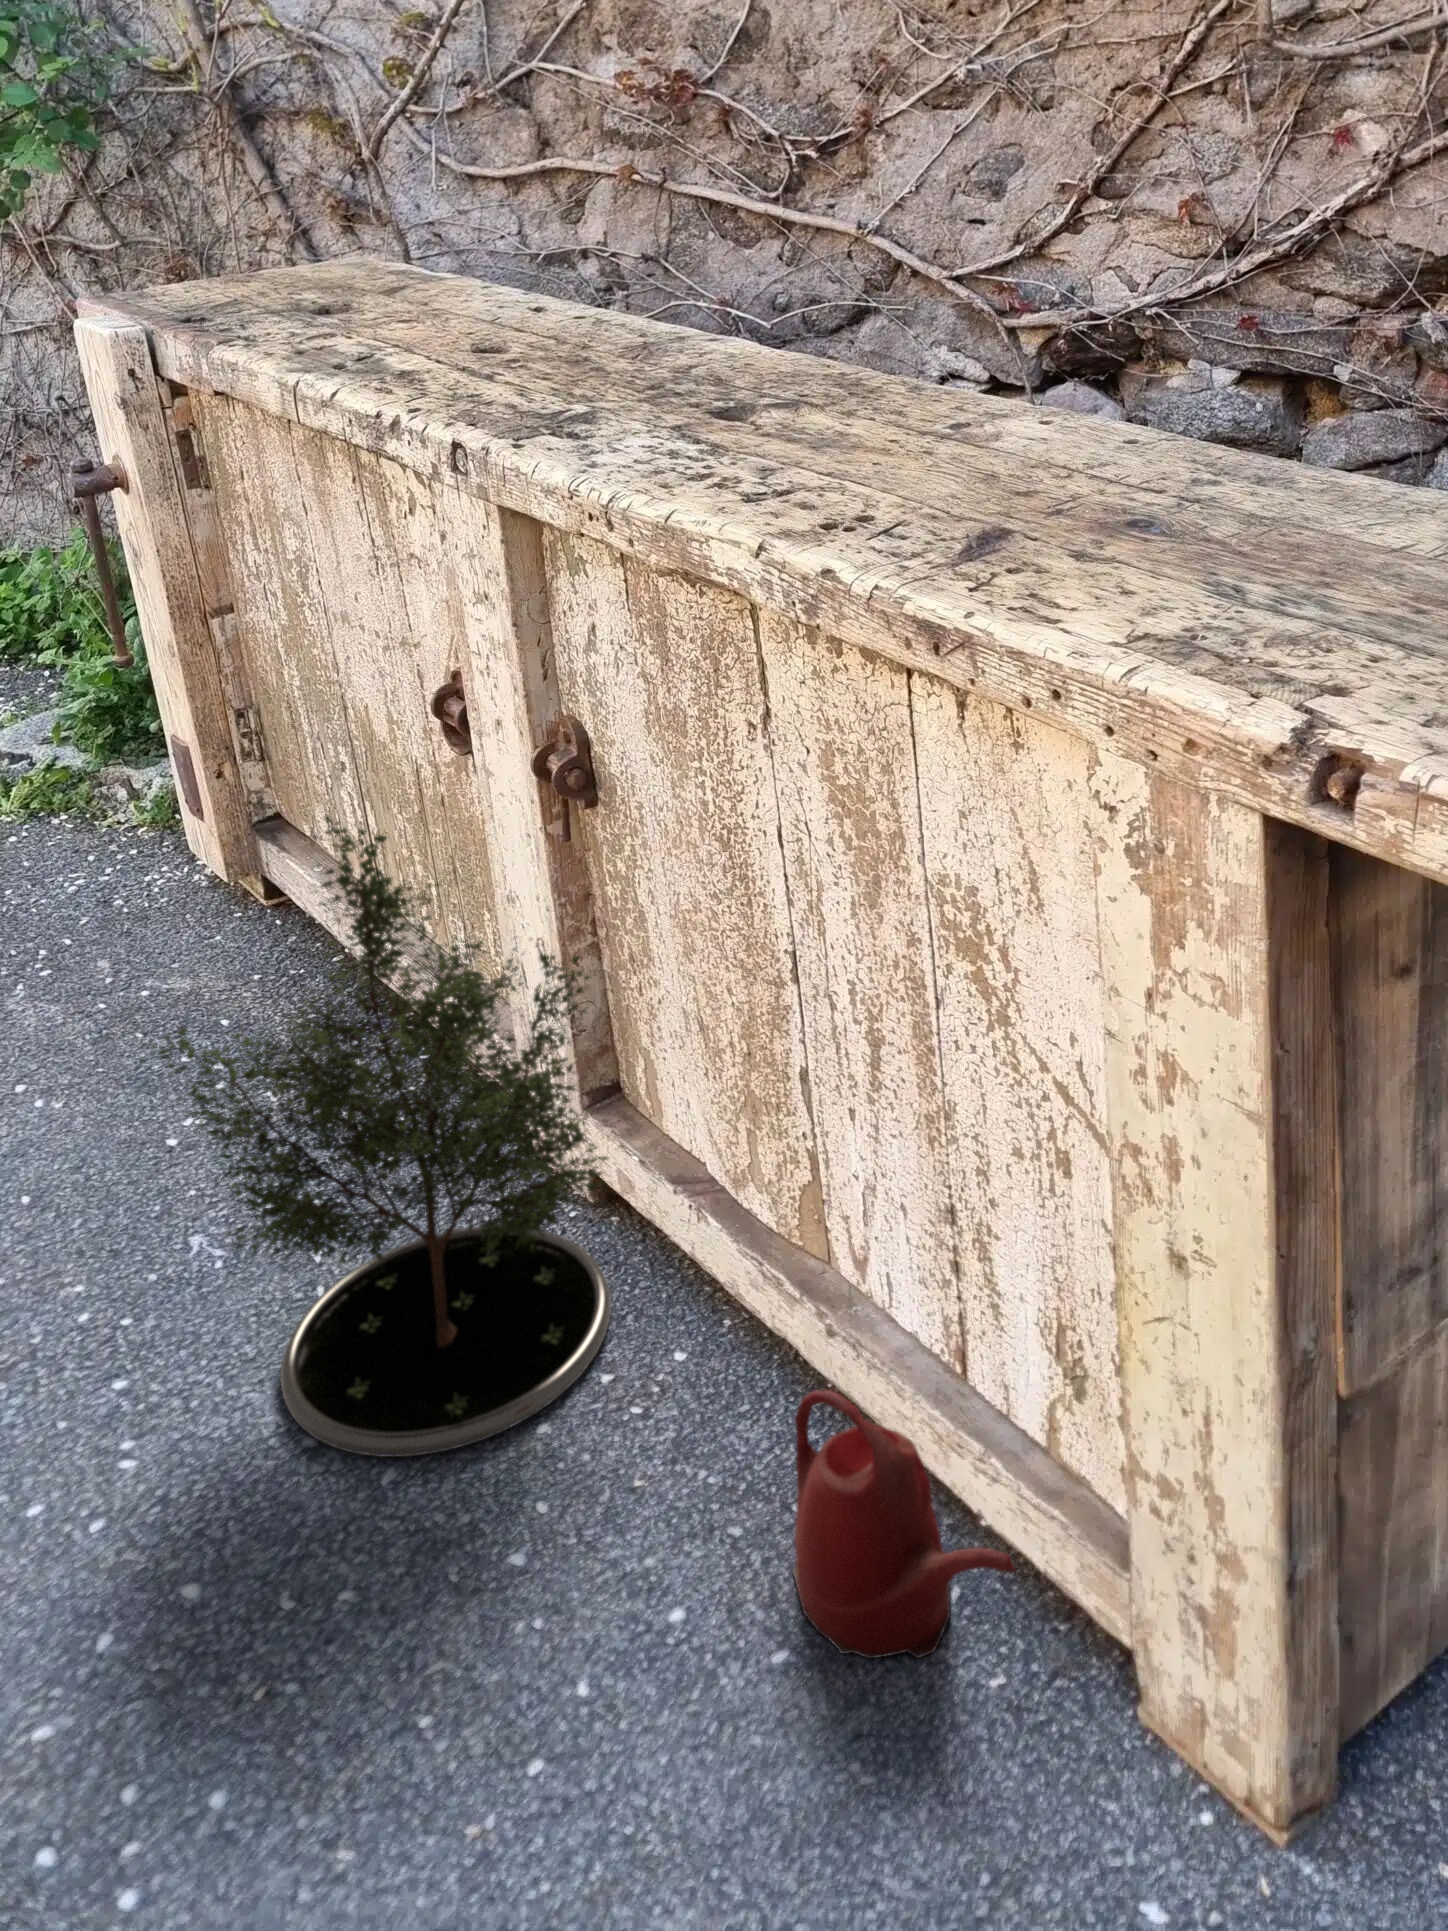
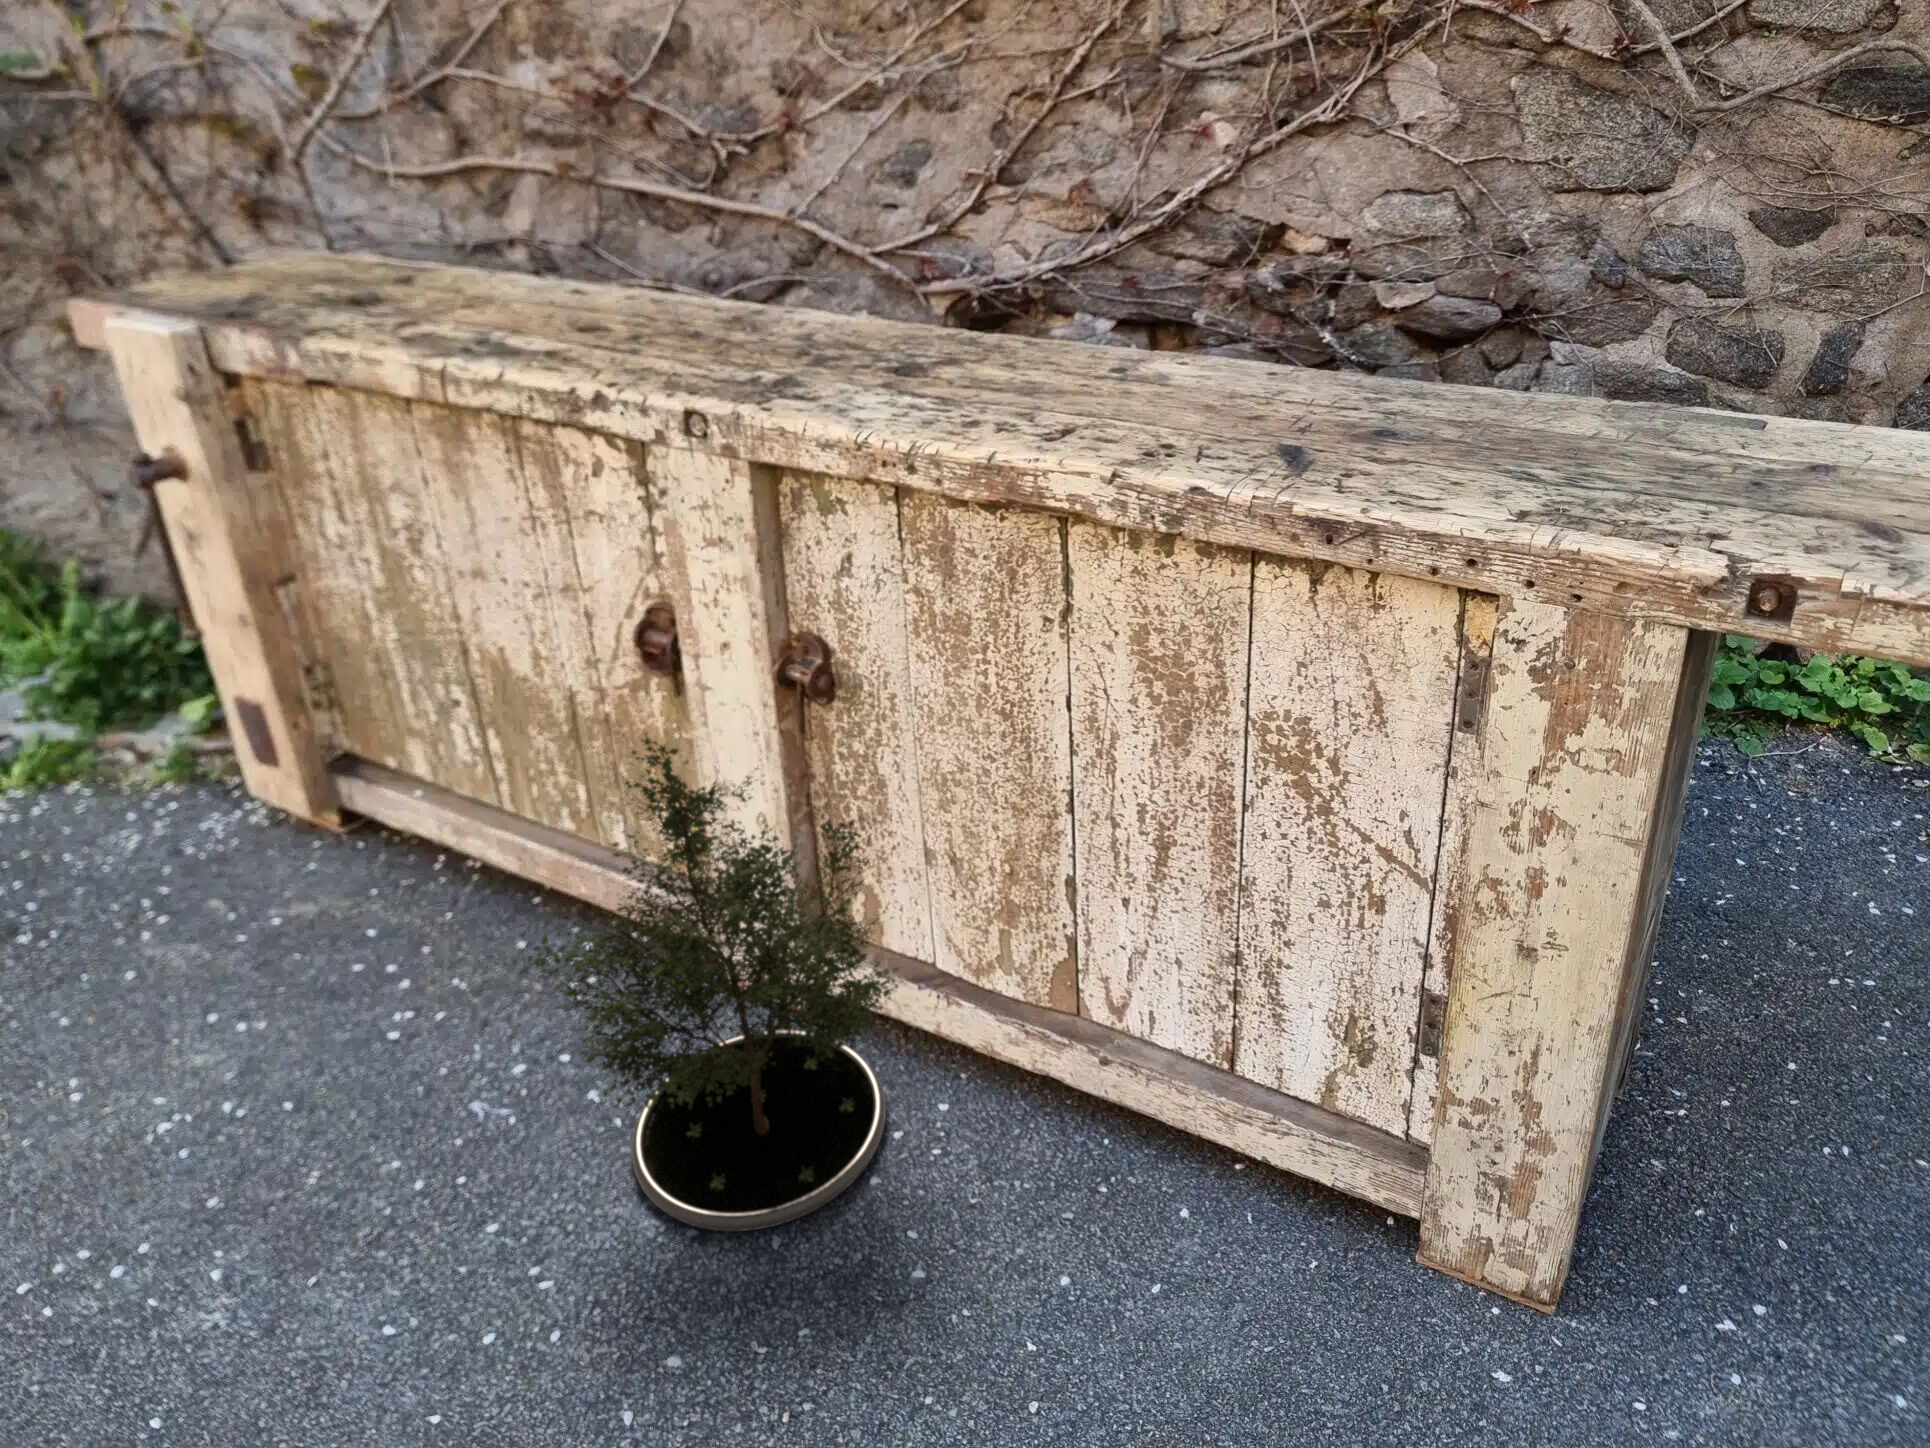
watering can: present [793,1390,1015,1658] -> none [1118,1099,1357,1273]

